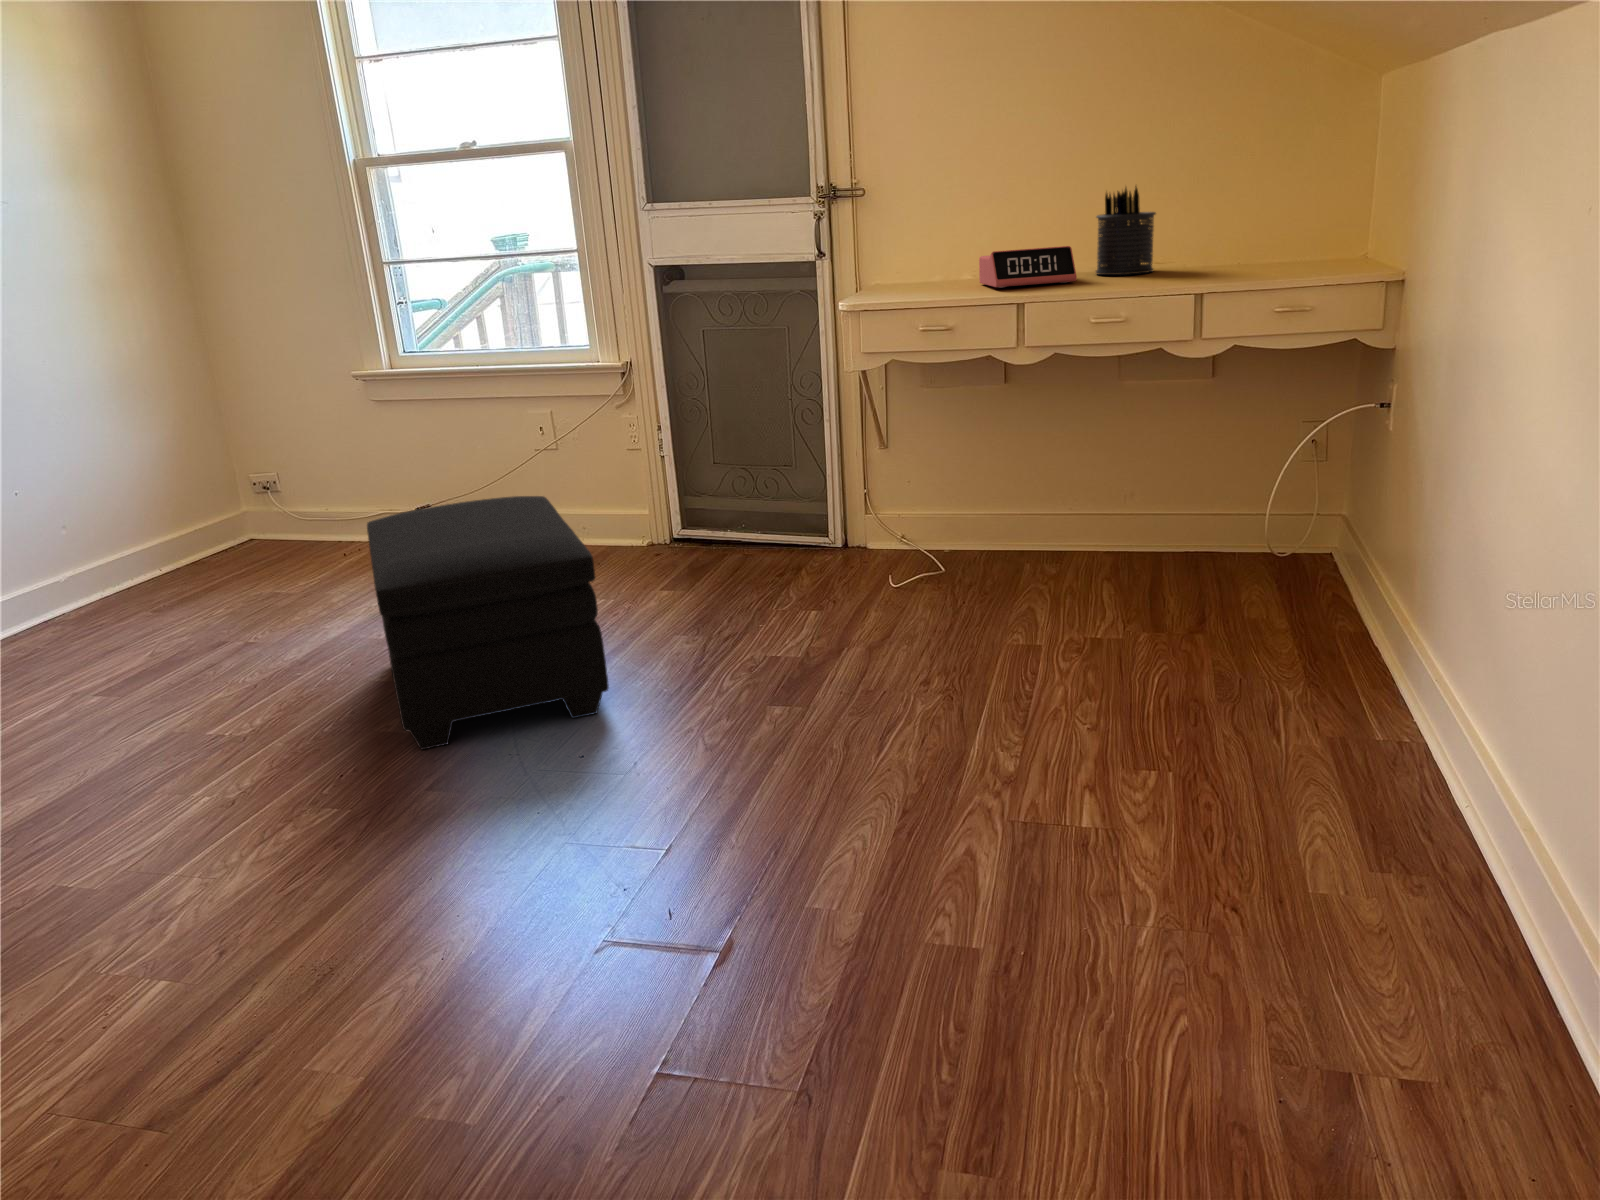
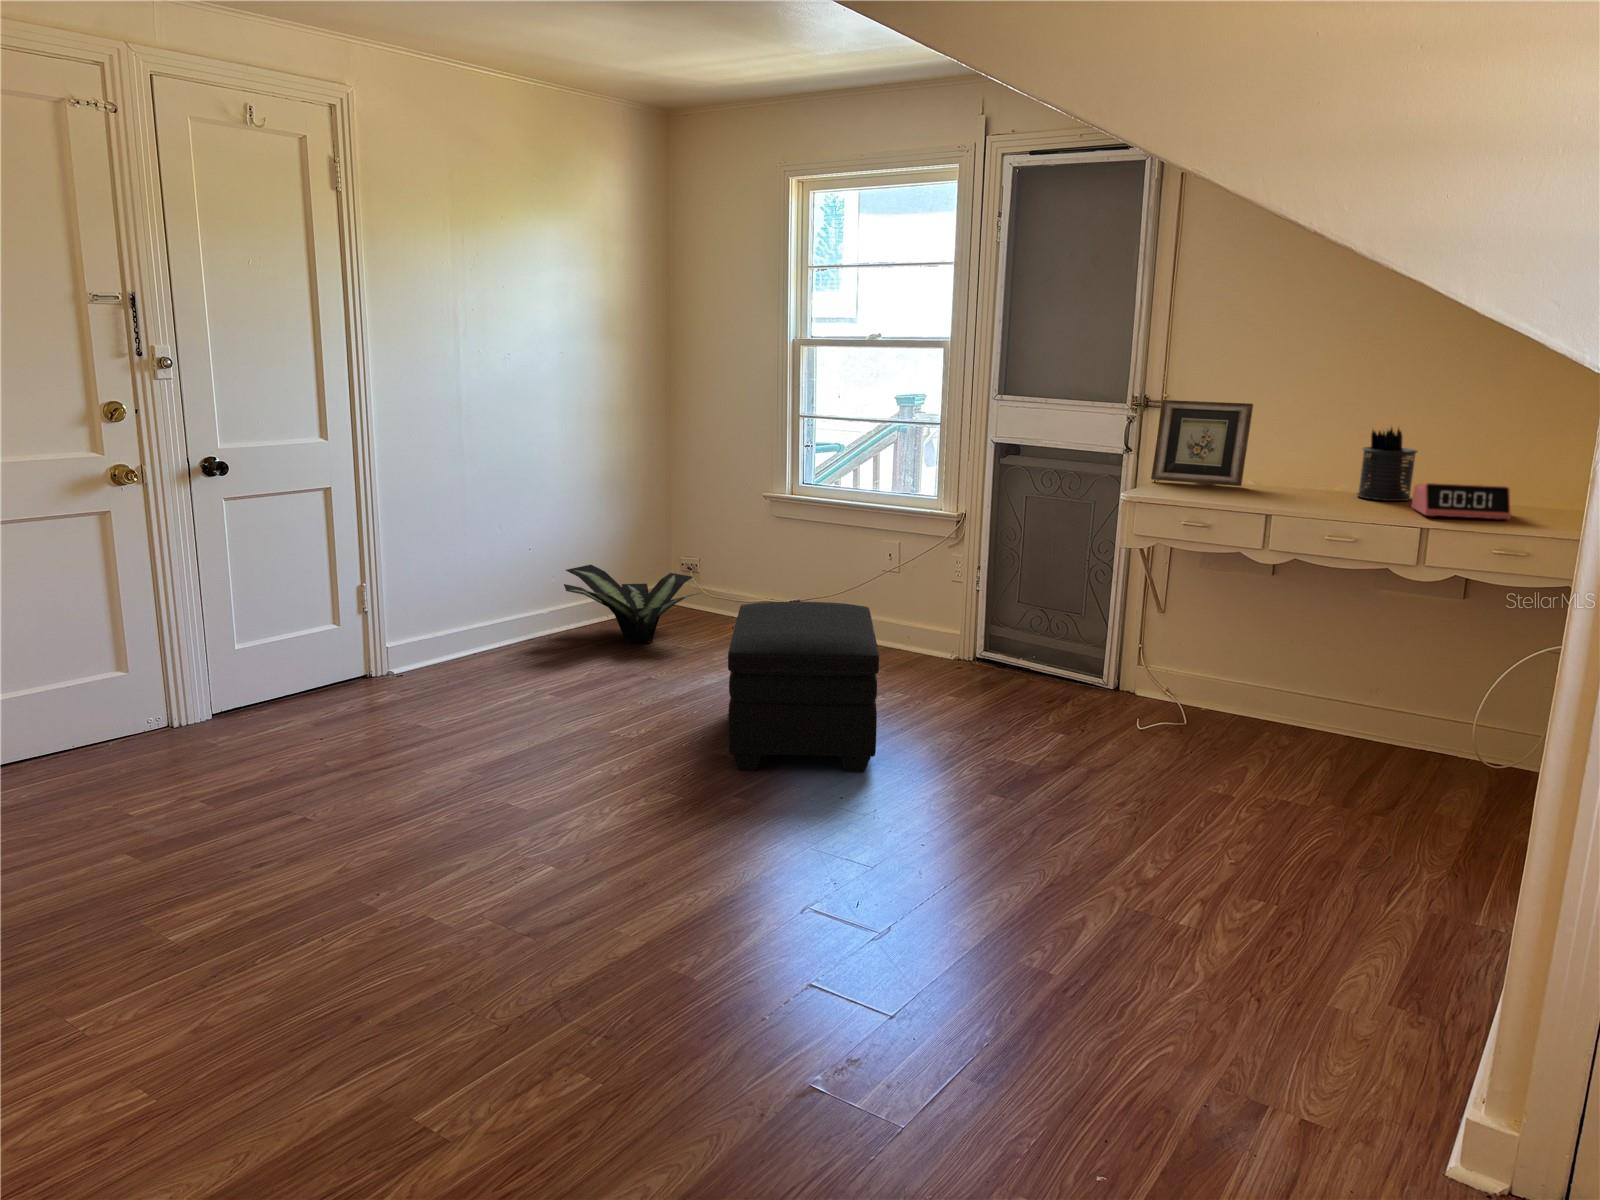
picture frame: none [857,179,964,286] -> present [1151,400,1253,486]
alarm clock: present [979,246,1077,288] -> present [1412,483,1511,520]
potted plant: none [80,499,300,603] -> present [564,565,700,643]

